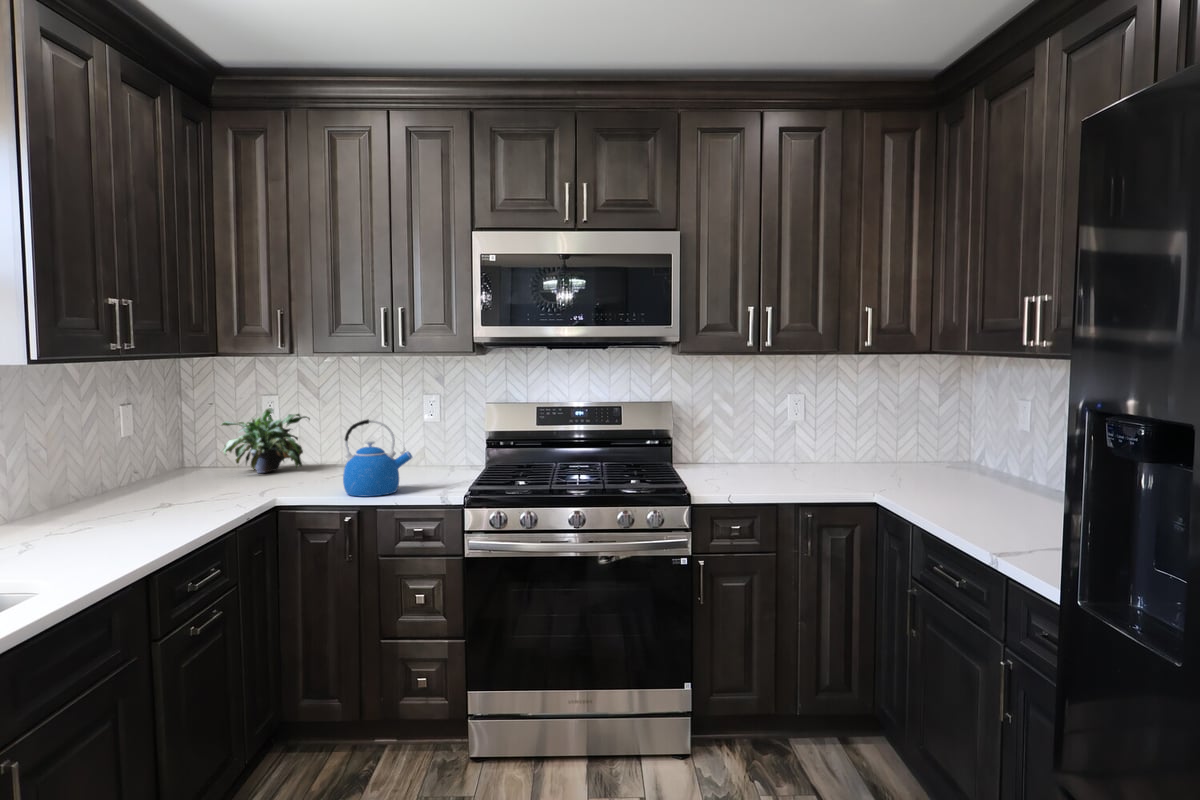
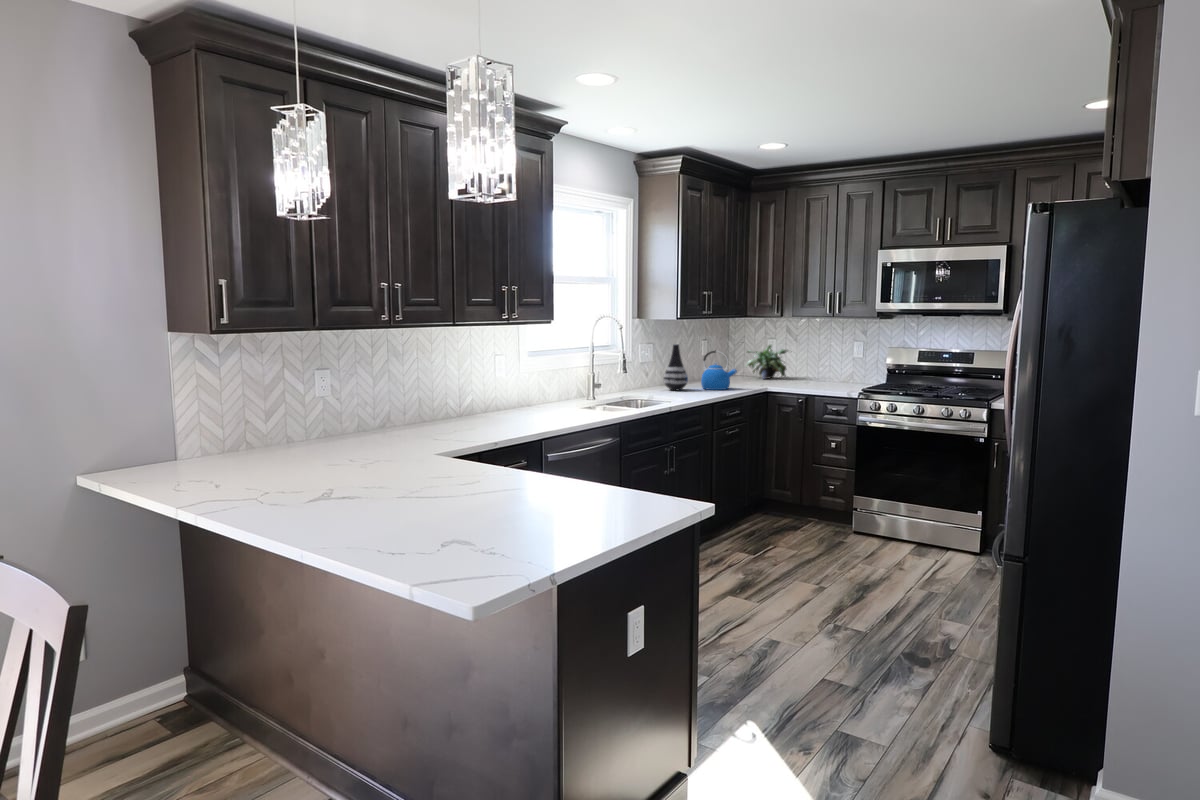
kettle: present [343,419,412,497] -> present [701,351,737,390]
vase: none [37,427,101,535] -> present [663,344,688,390]

